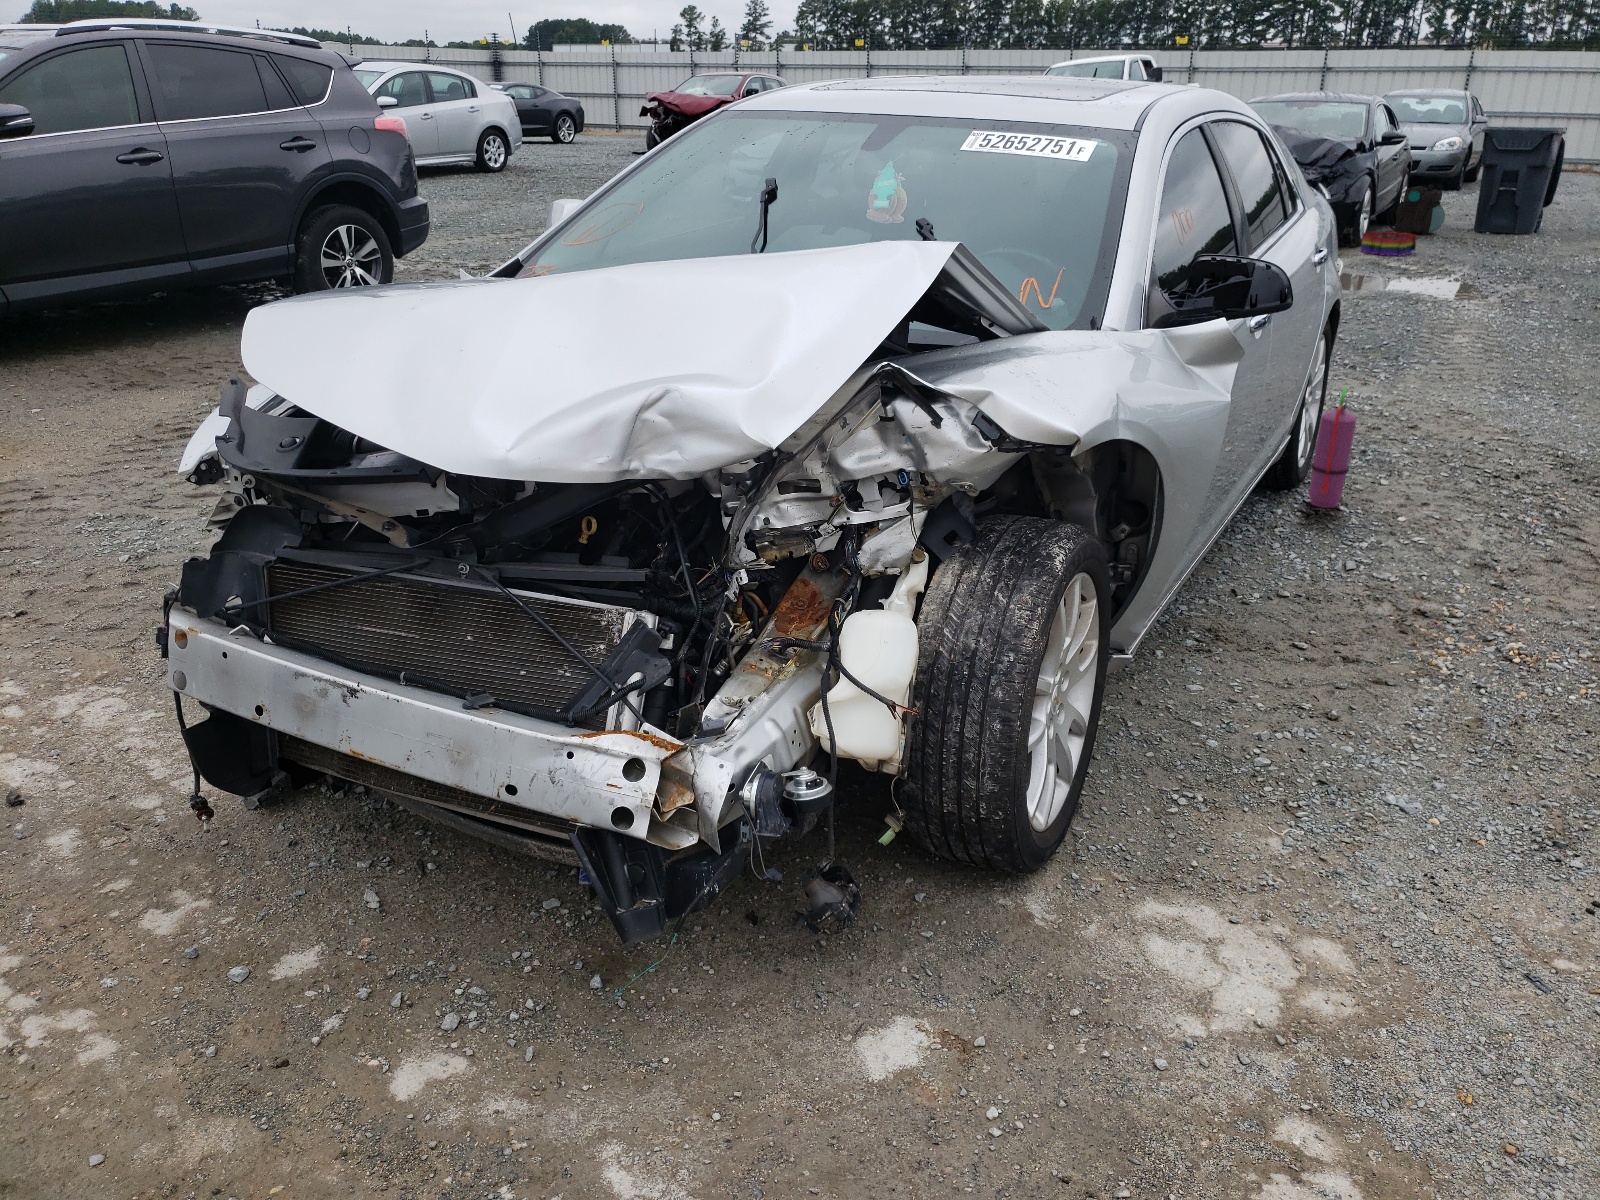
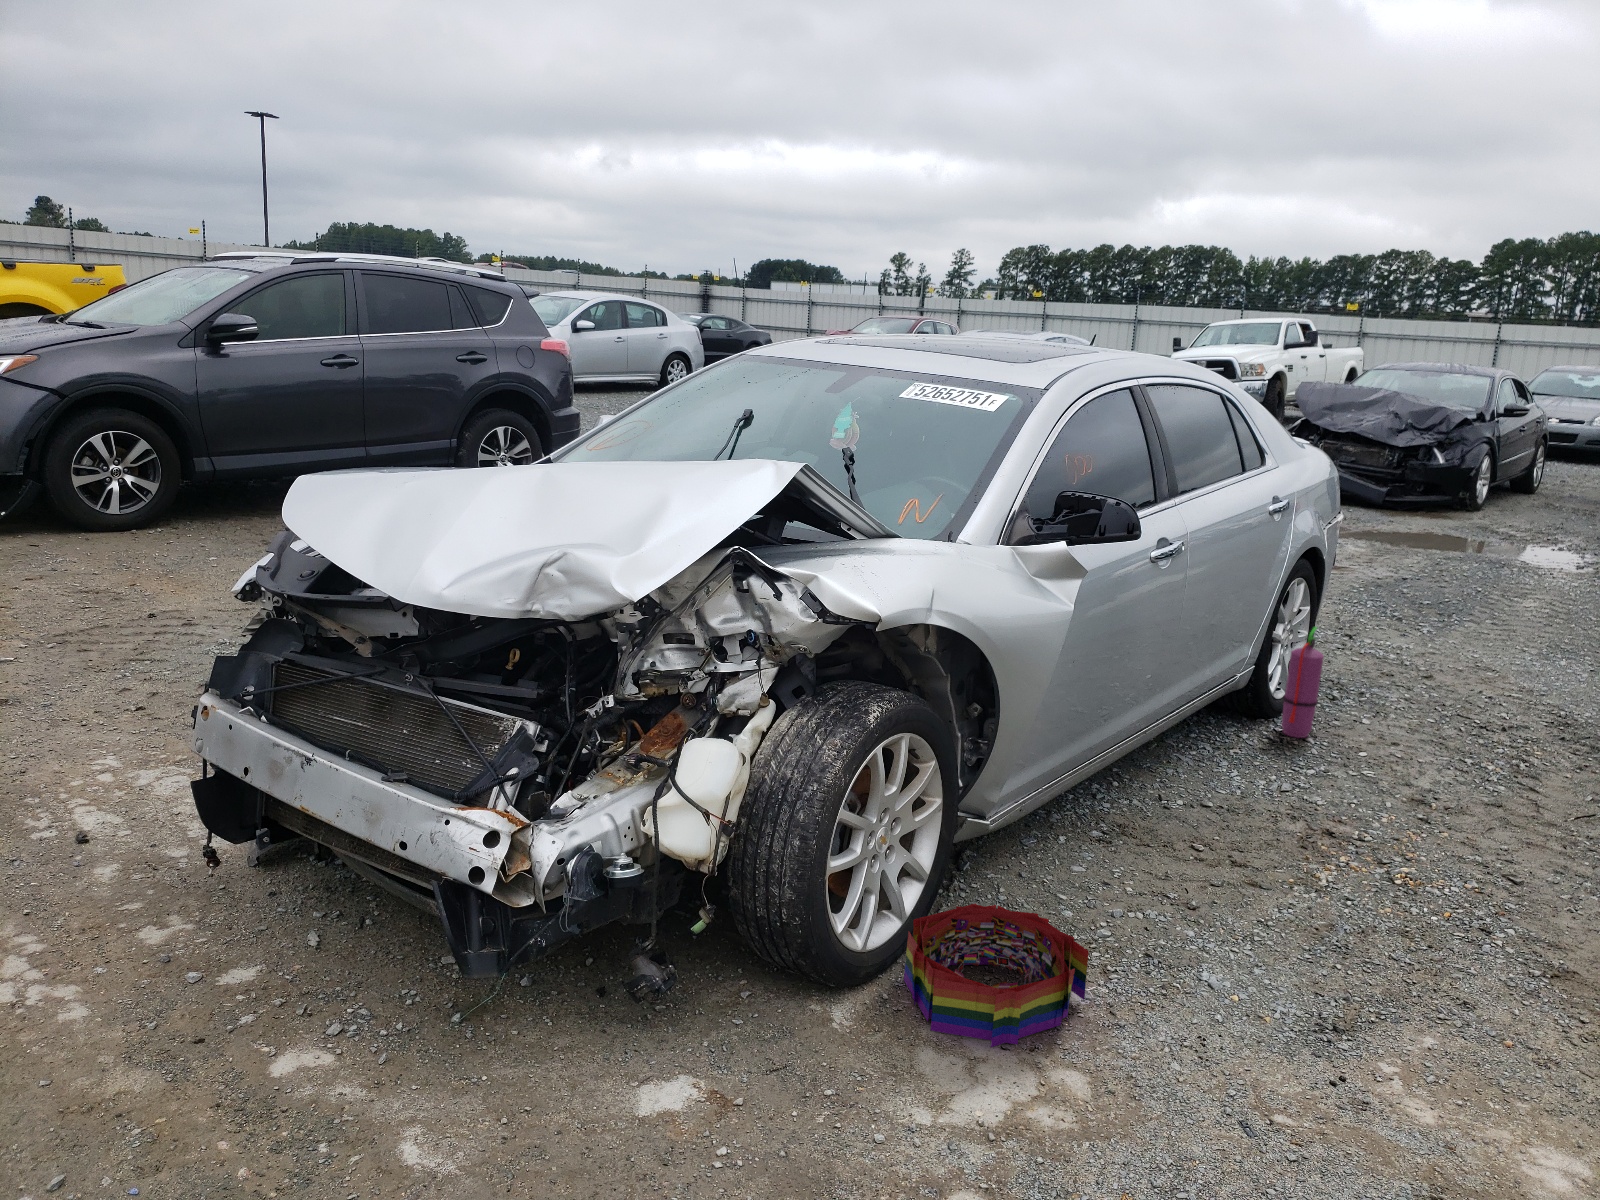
backpack: present [1387,185,1445,235] -> none [1518,457,1578,504]
storage bin: present [1361,231,1417,256] -> present [904,903,1089,1047]

